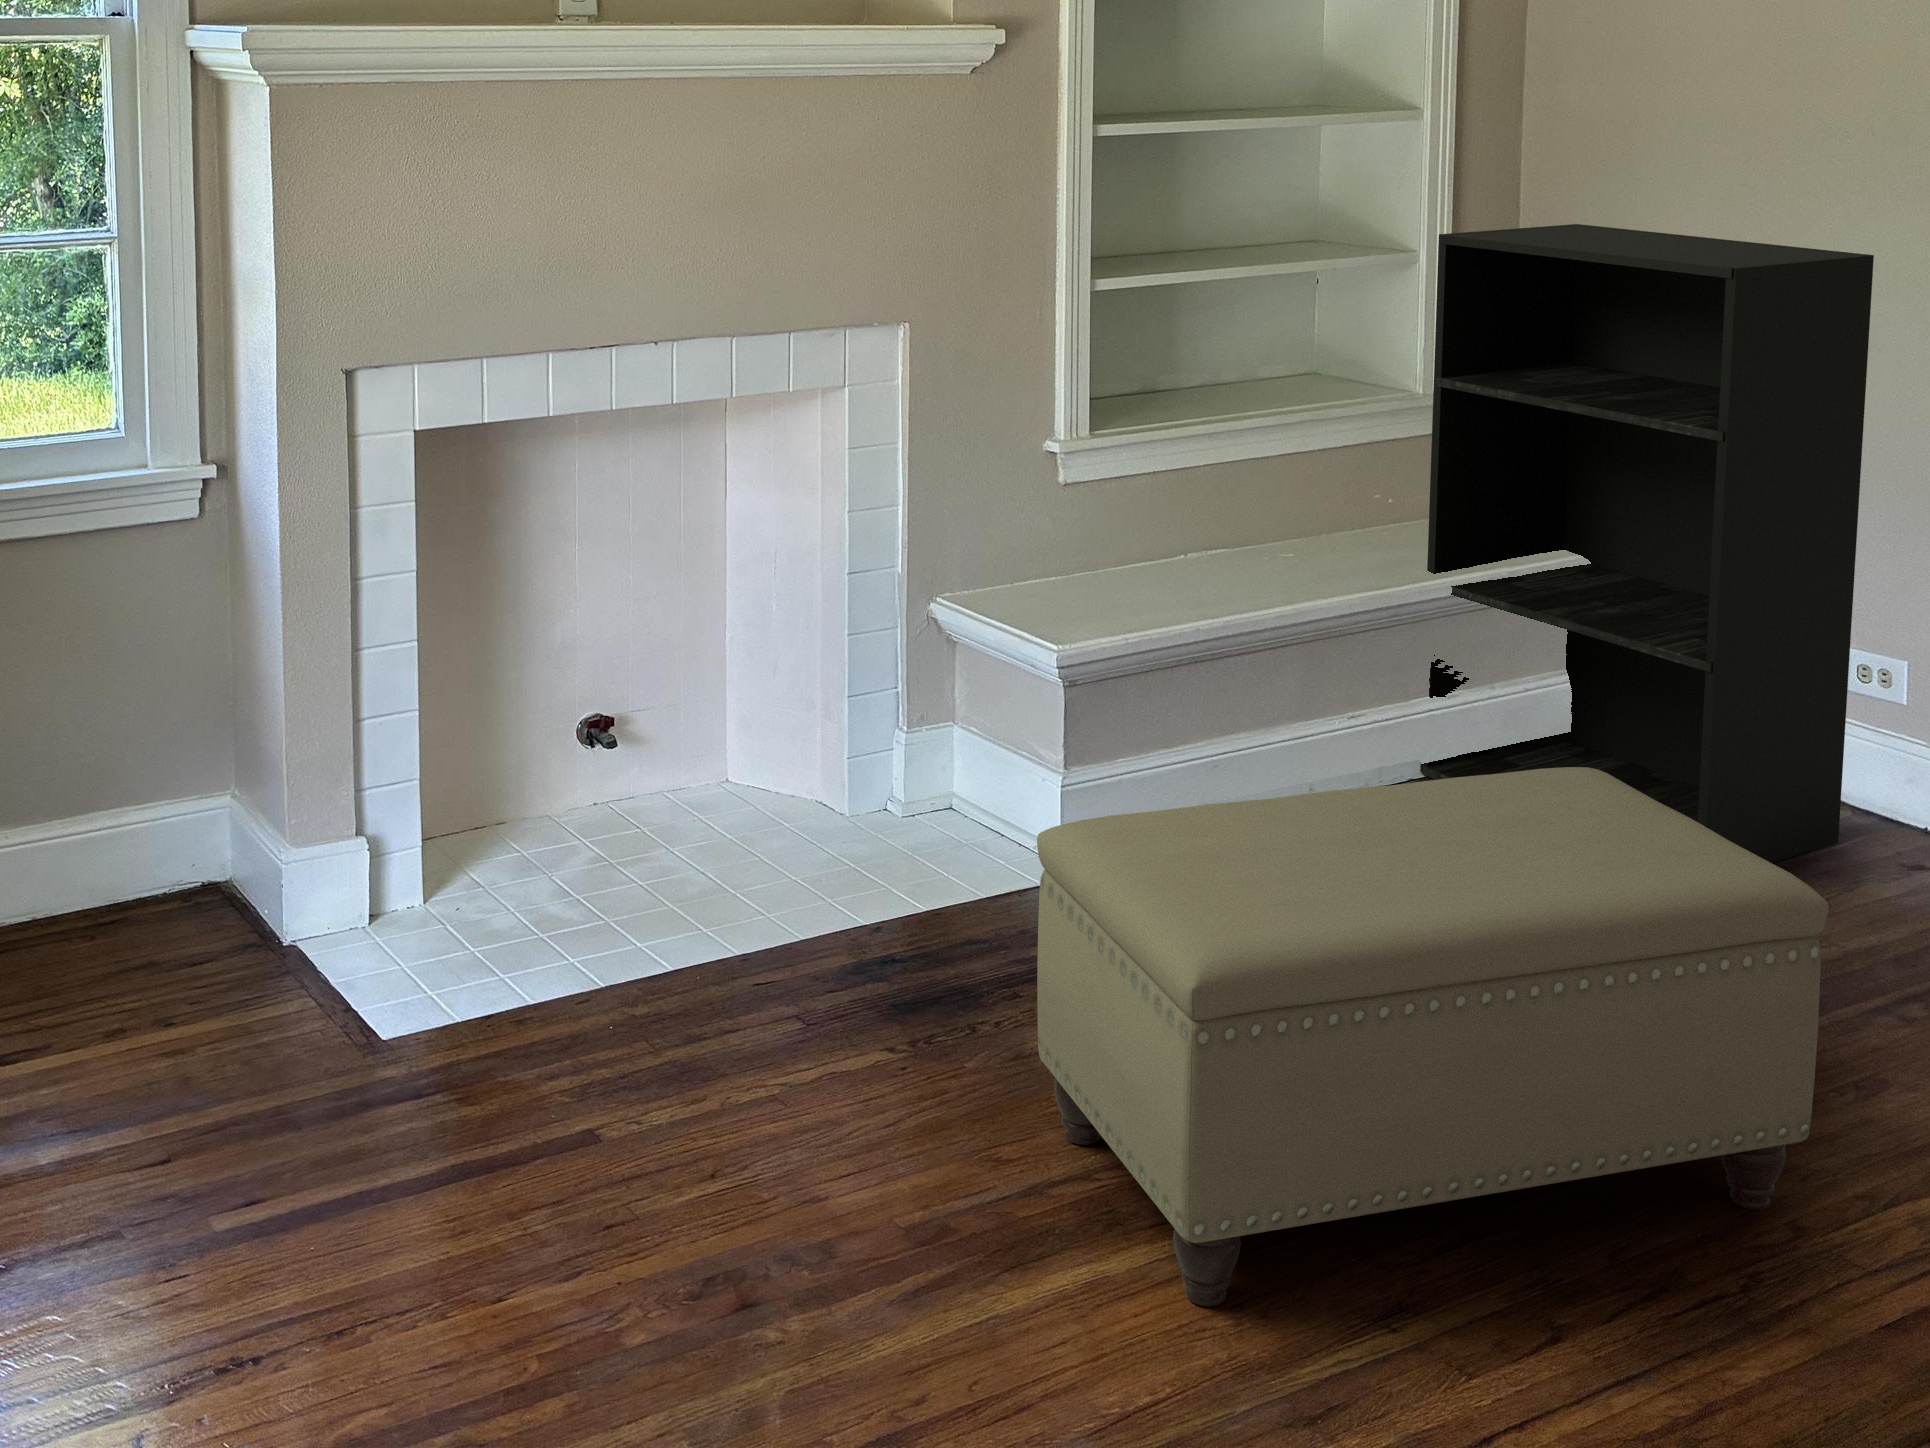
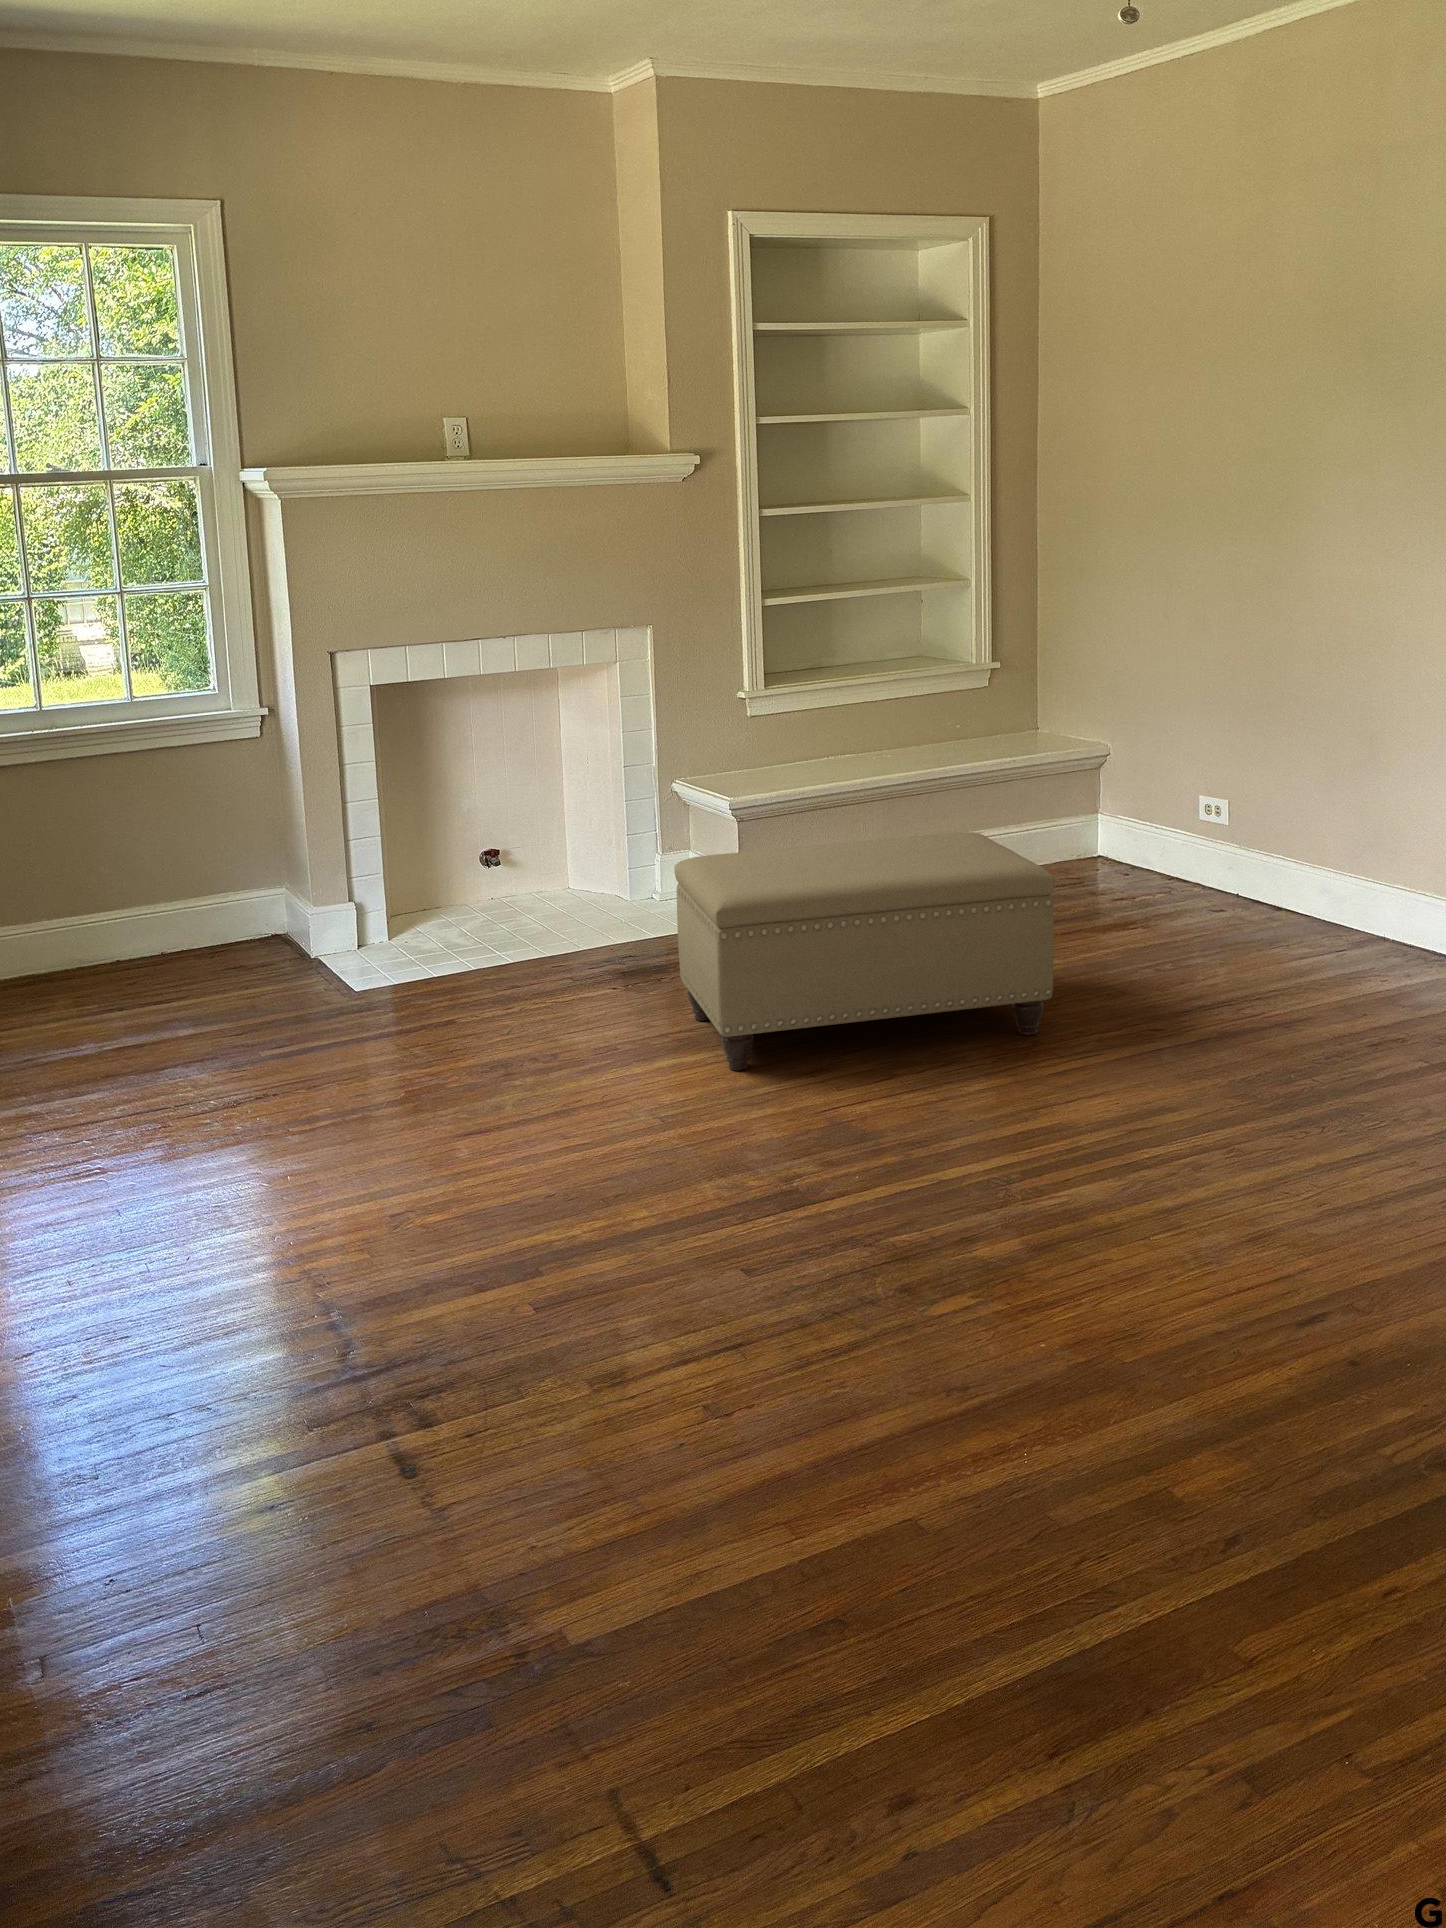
bookshelf: present [1420,224,1874,863] -> none [961,558,1188,920]

